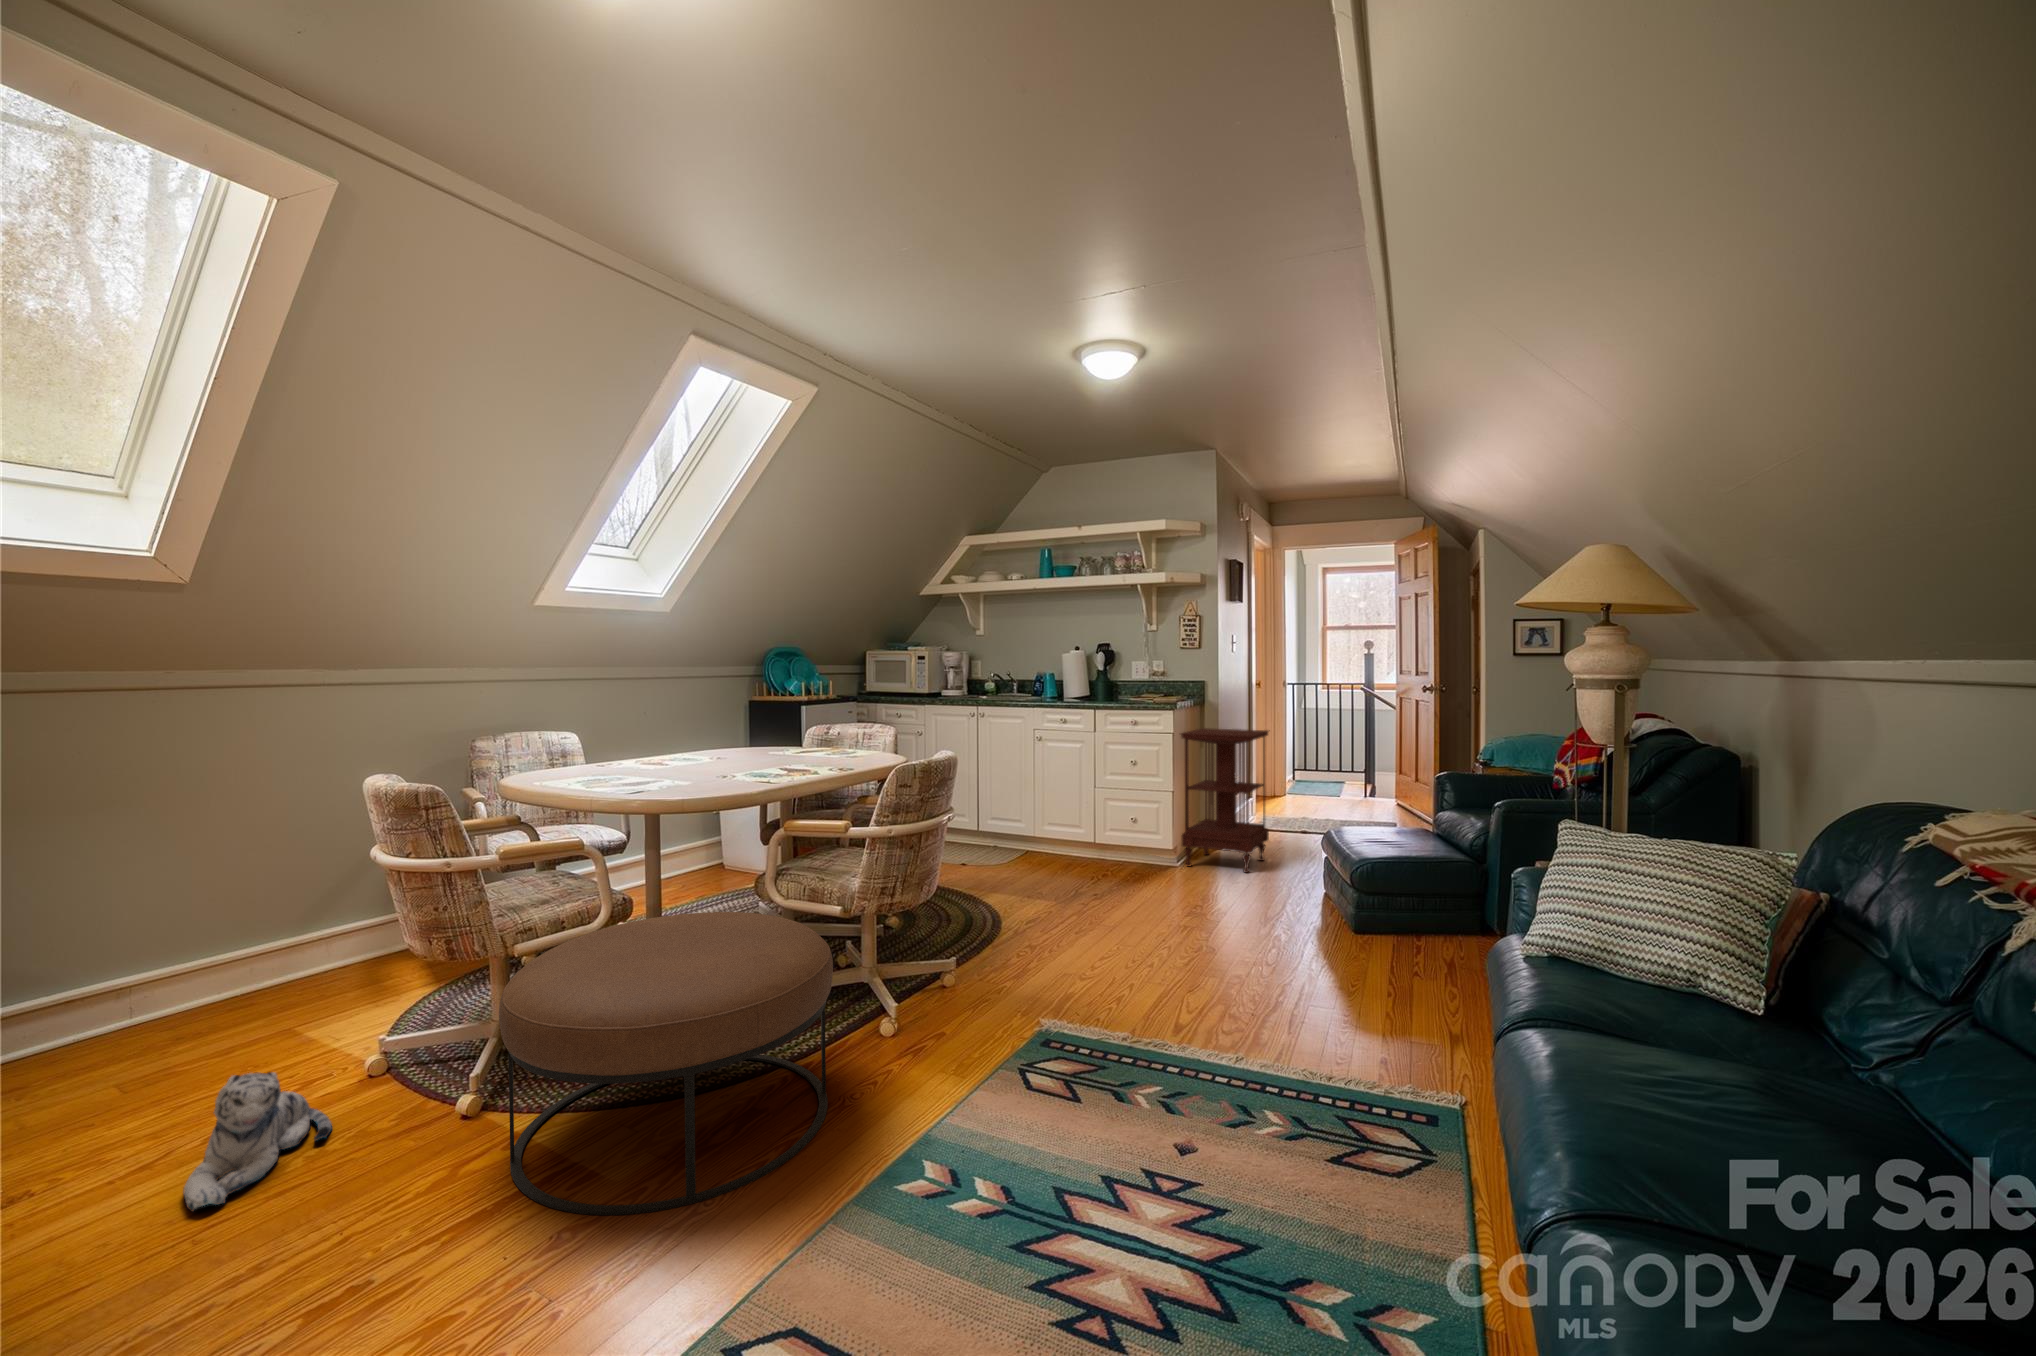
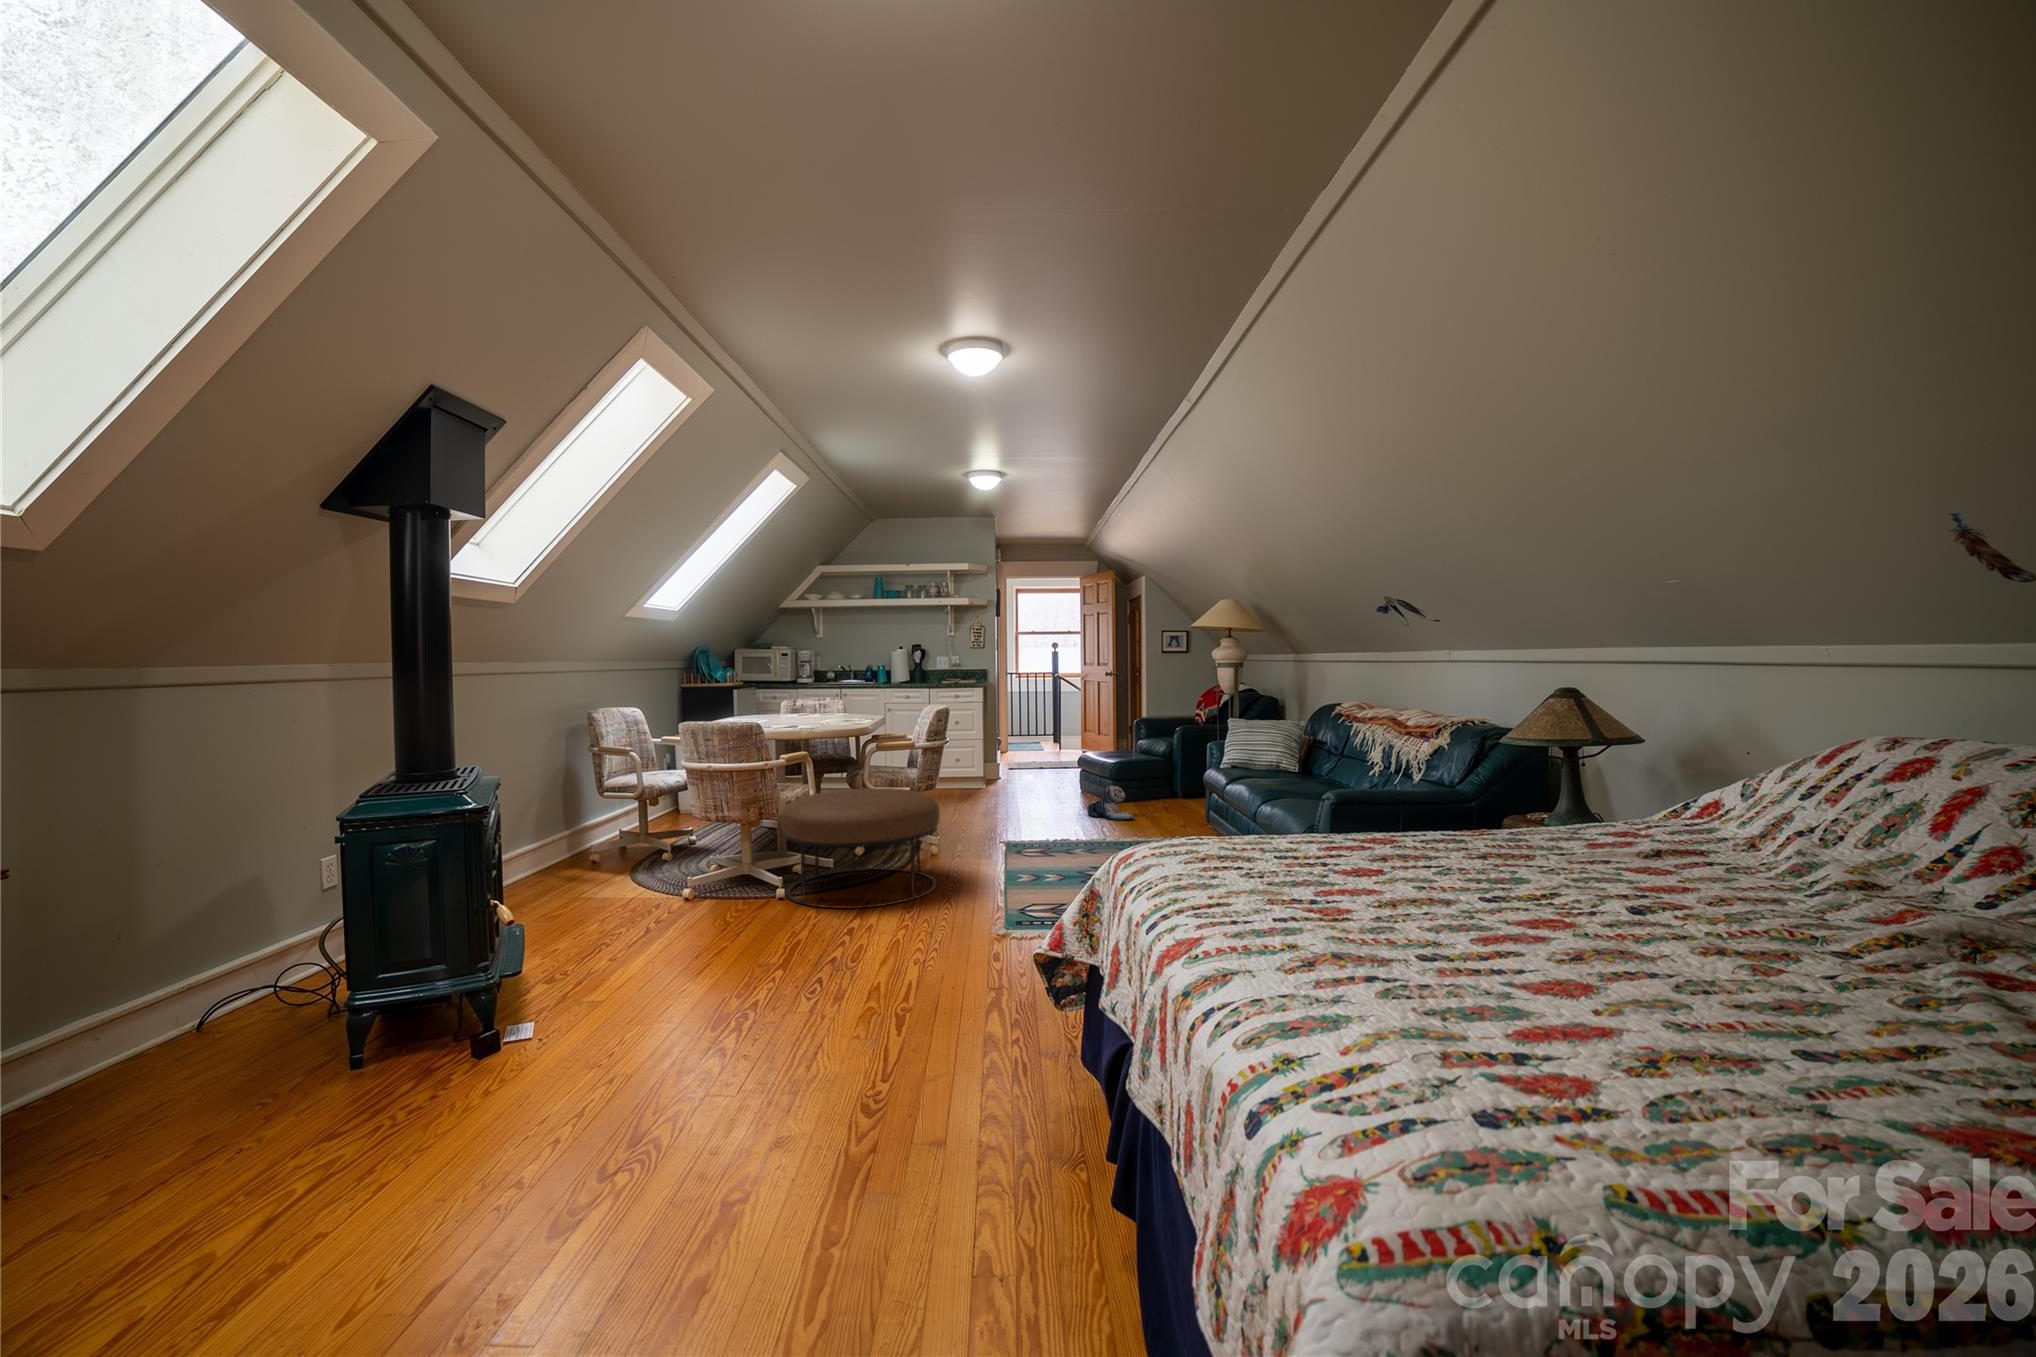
side table: present [1181,728,1270,873] -> none [985,700,1035,790]
plush toy: present [183,1072,332,1211] -> present [1087,785,1134,820]

